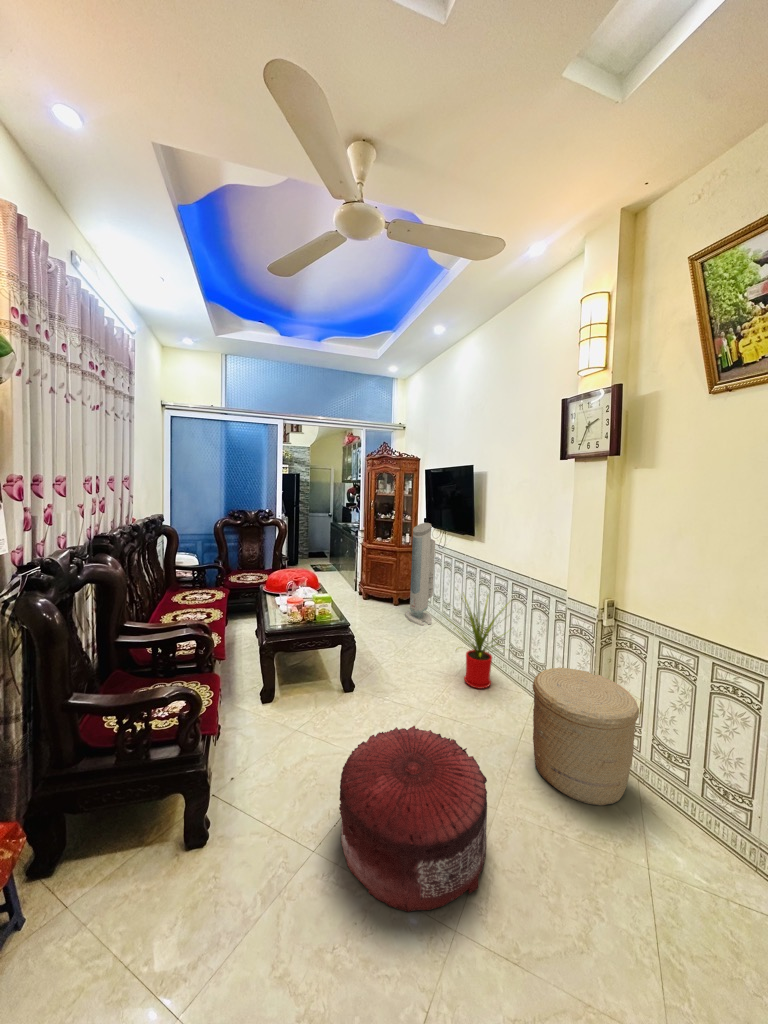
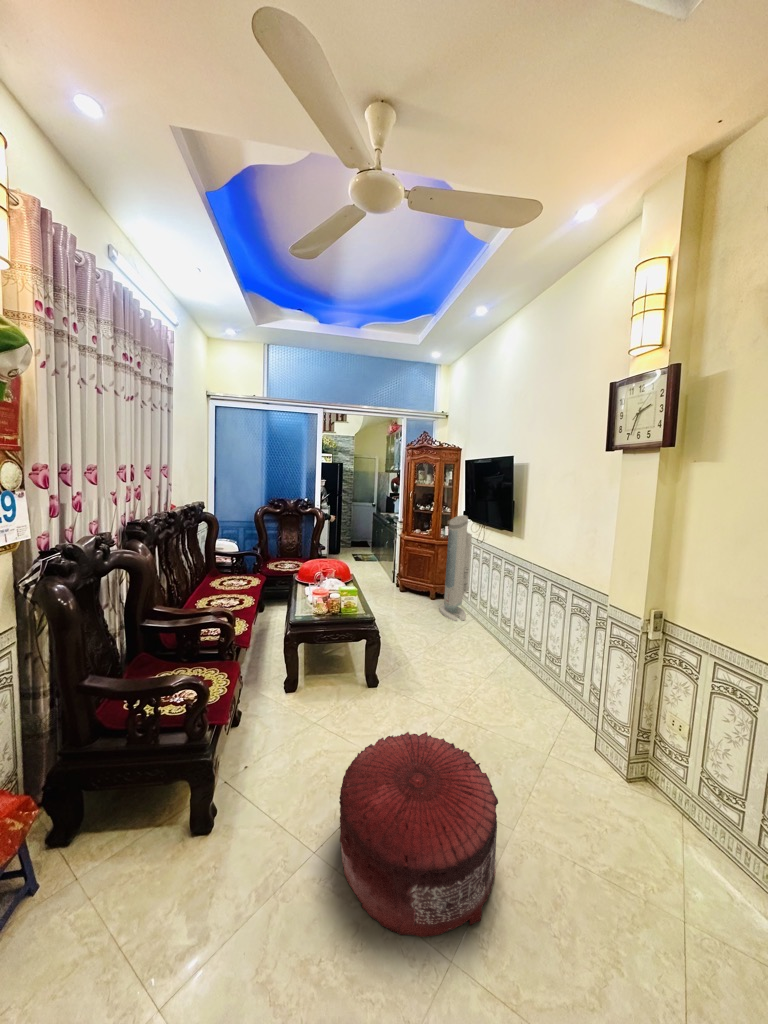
house plant: present [461,594,508,689] -> none [471,584,550,694]
woven basket: present [533,668,639,806] -> none [561,682,687,842]

